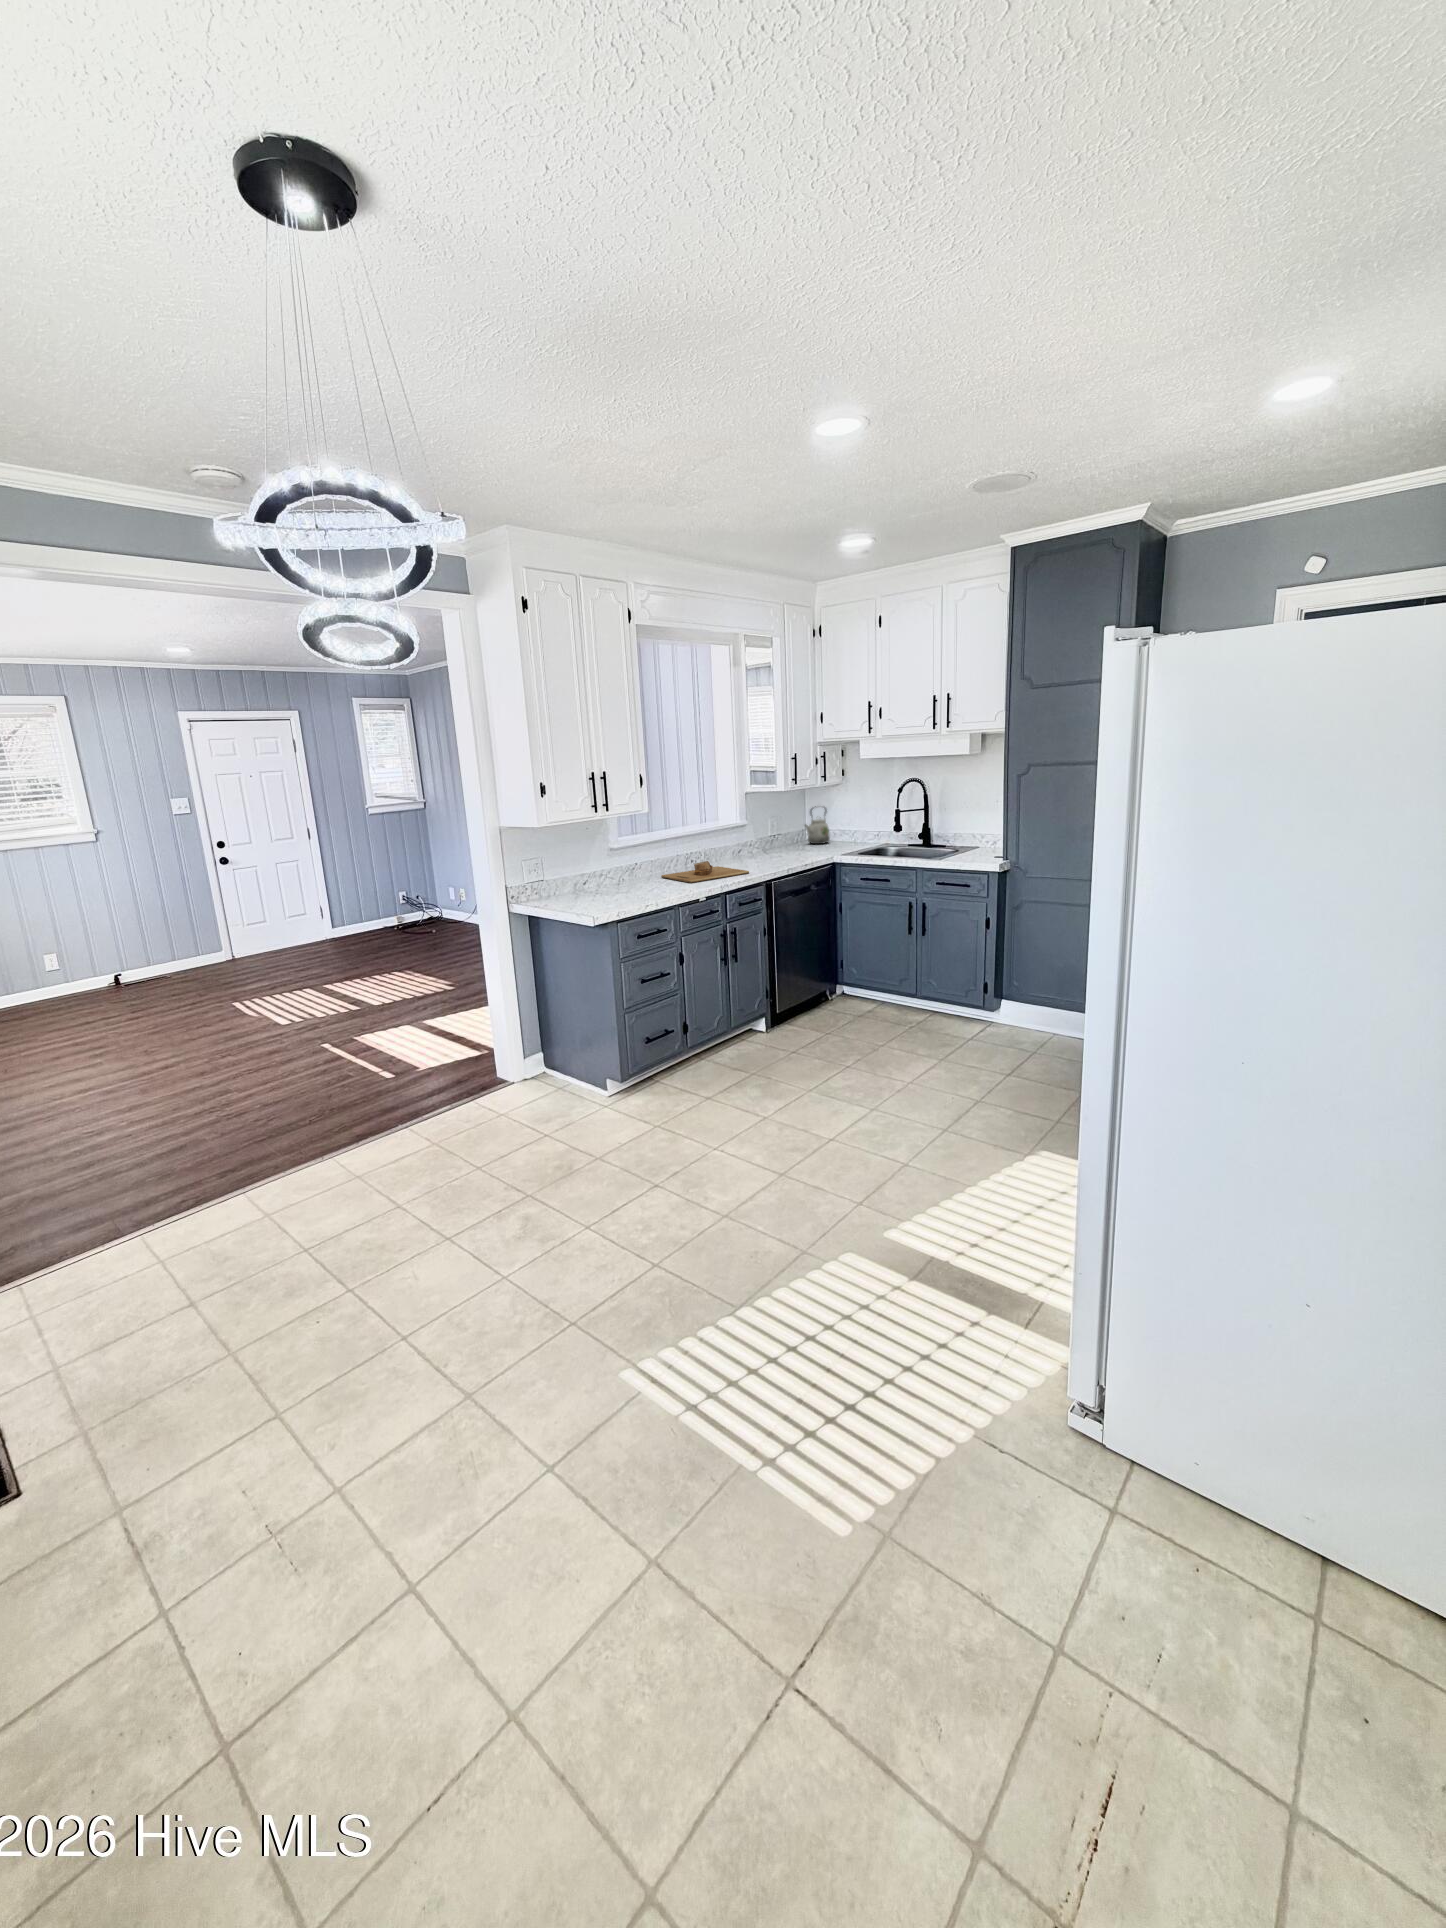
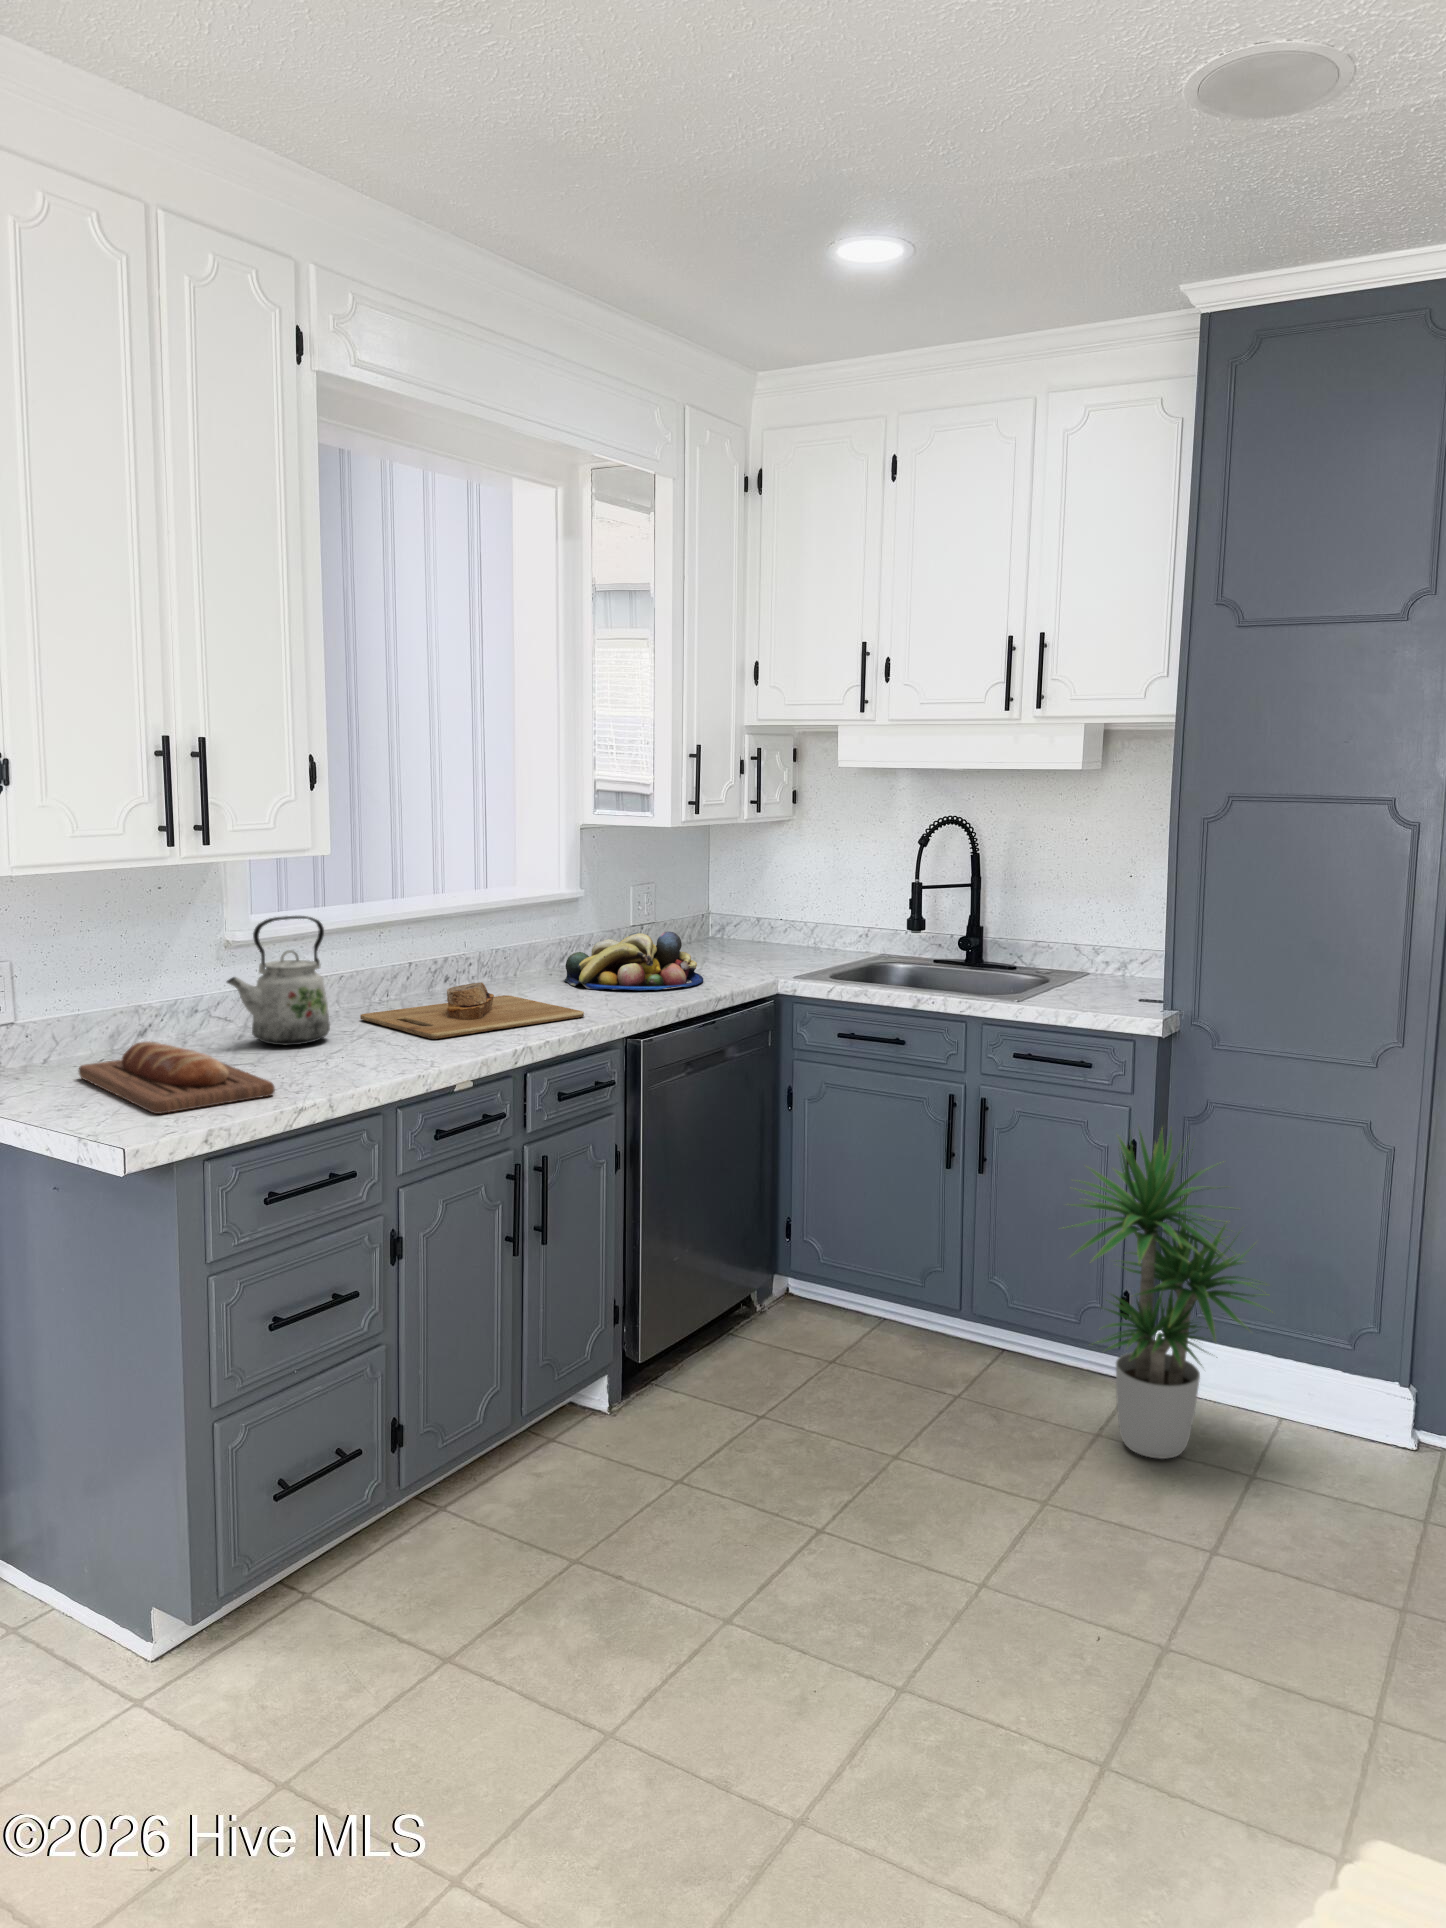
kettle: present [805,806,830,844] -> present [227,916,330,1045]
fruit bowl: none [740,837,801,863] -> present [564,932,703,990]
bread loaf: none [568,885,638,908] -> present [79,1041,275,1114]
potted plant: none [951,909,1047,1048] -> present [1068,1130,1271,1459]

